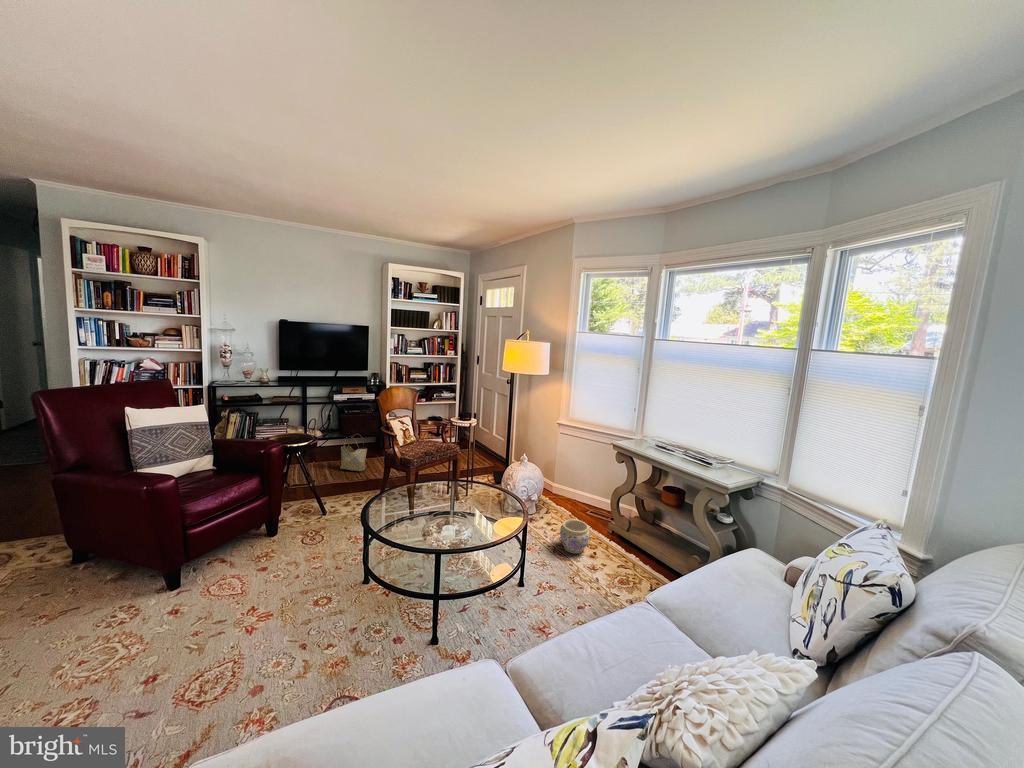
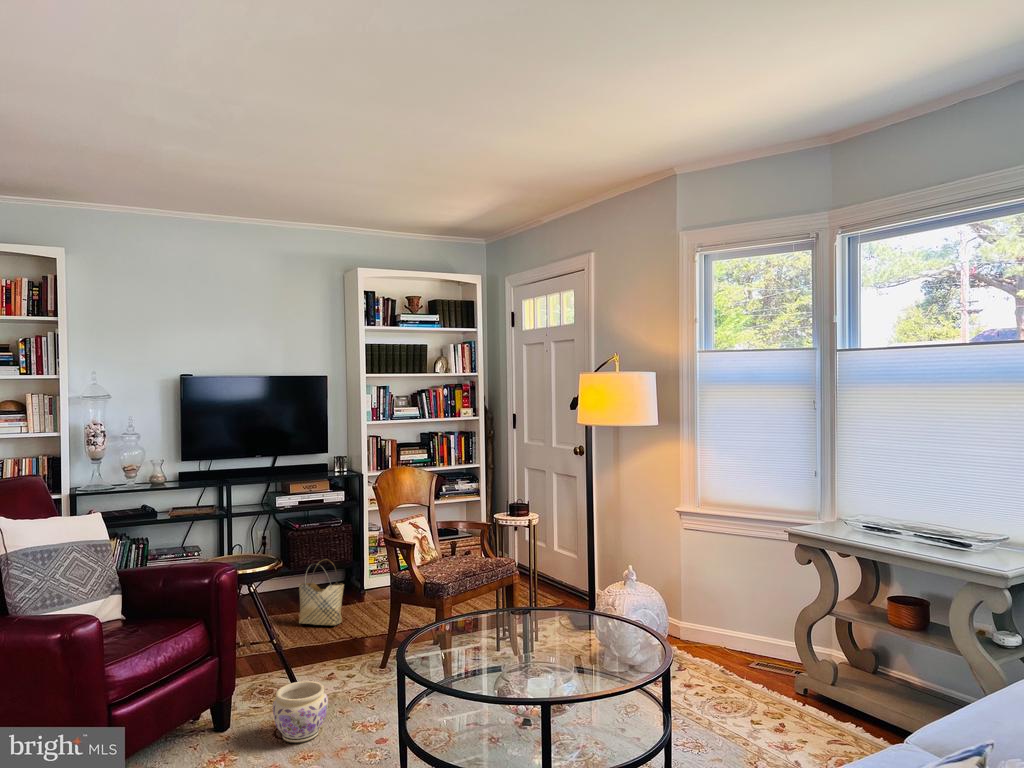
planter: present [560,519,590,554] -> present [273,681,328,743]

